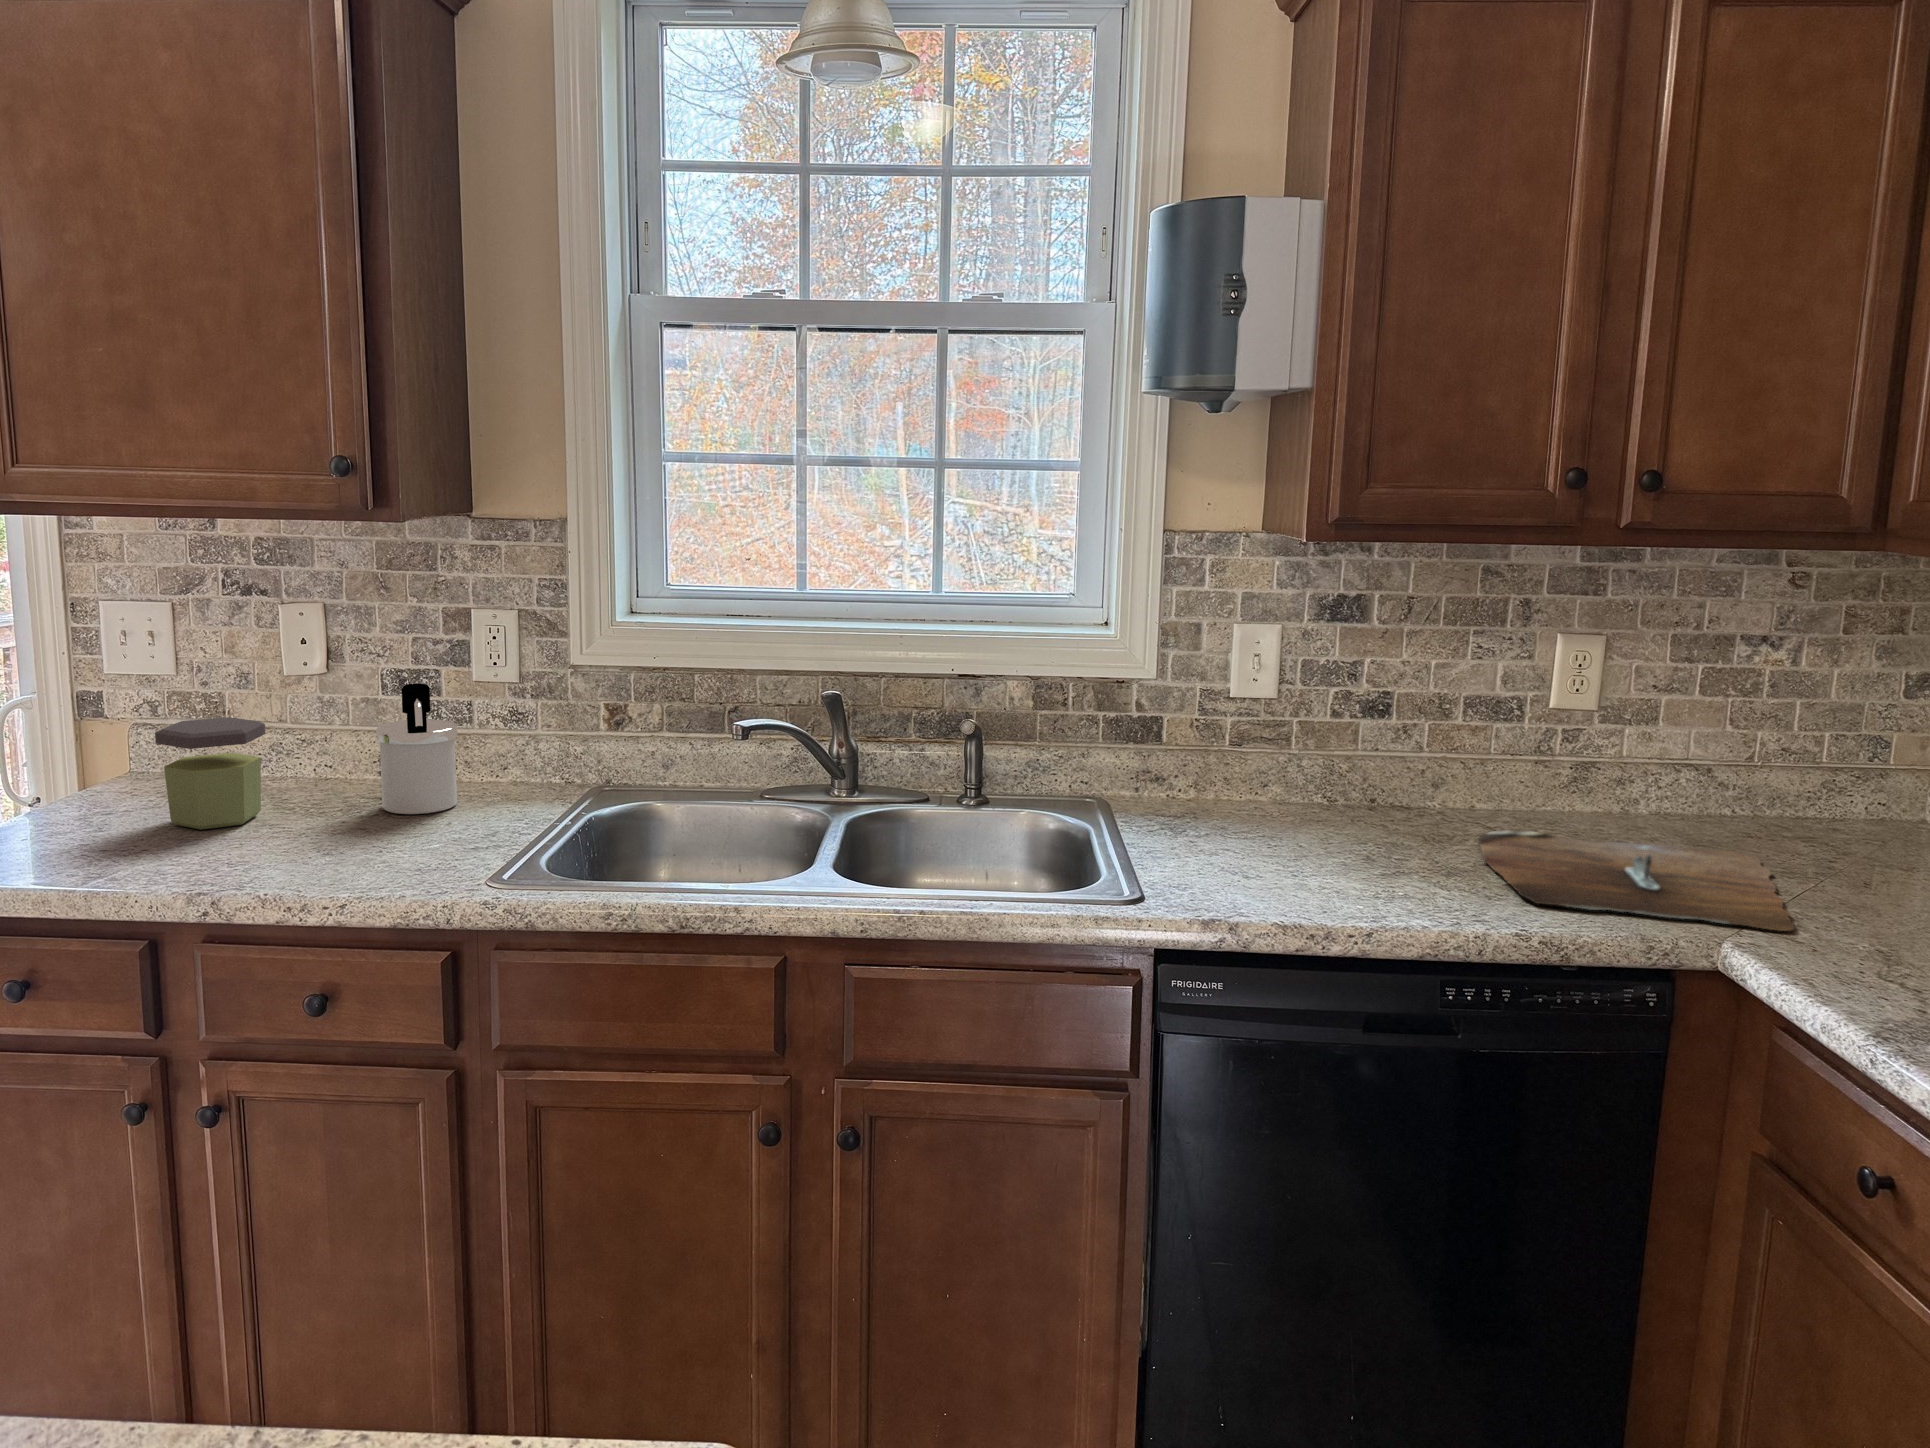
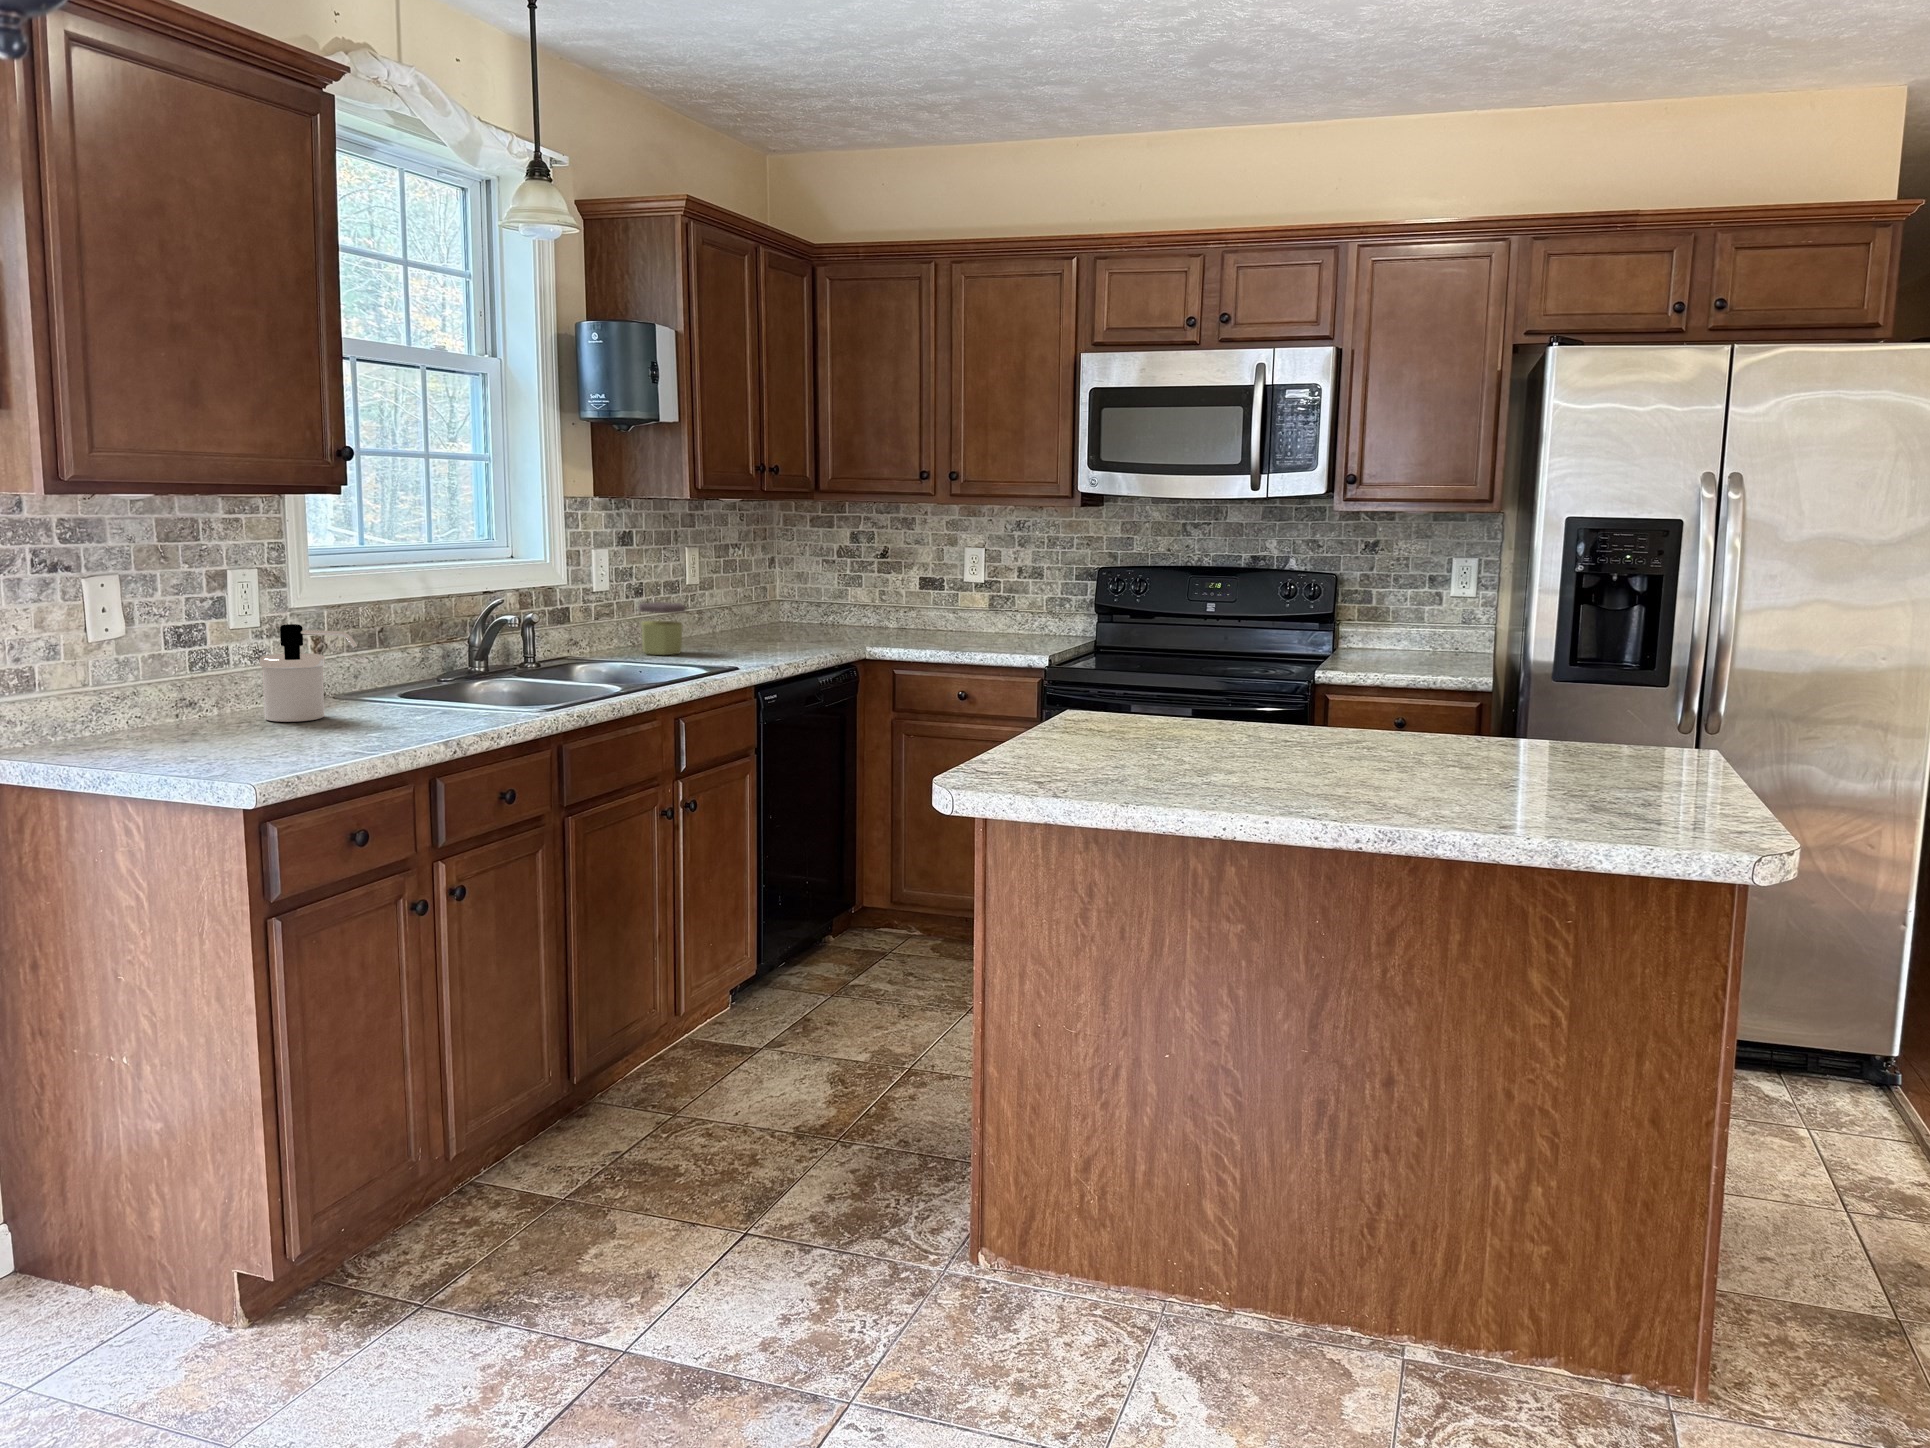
jar: present [155,717,265,830] -> present [639,602,685,655]
cutting board: present [1479,827,1794,931] -> none [711,629,853,650]

